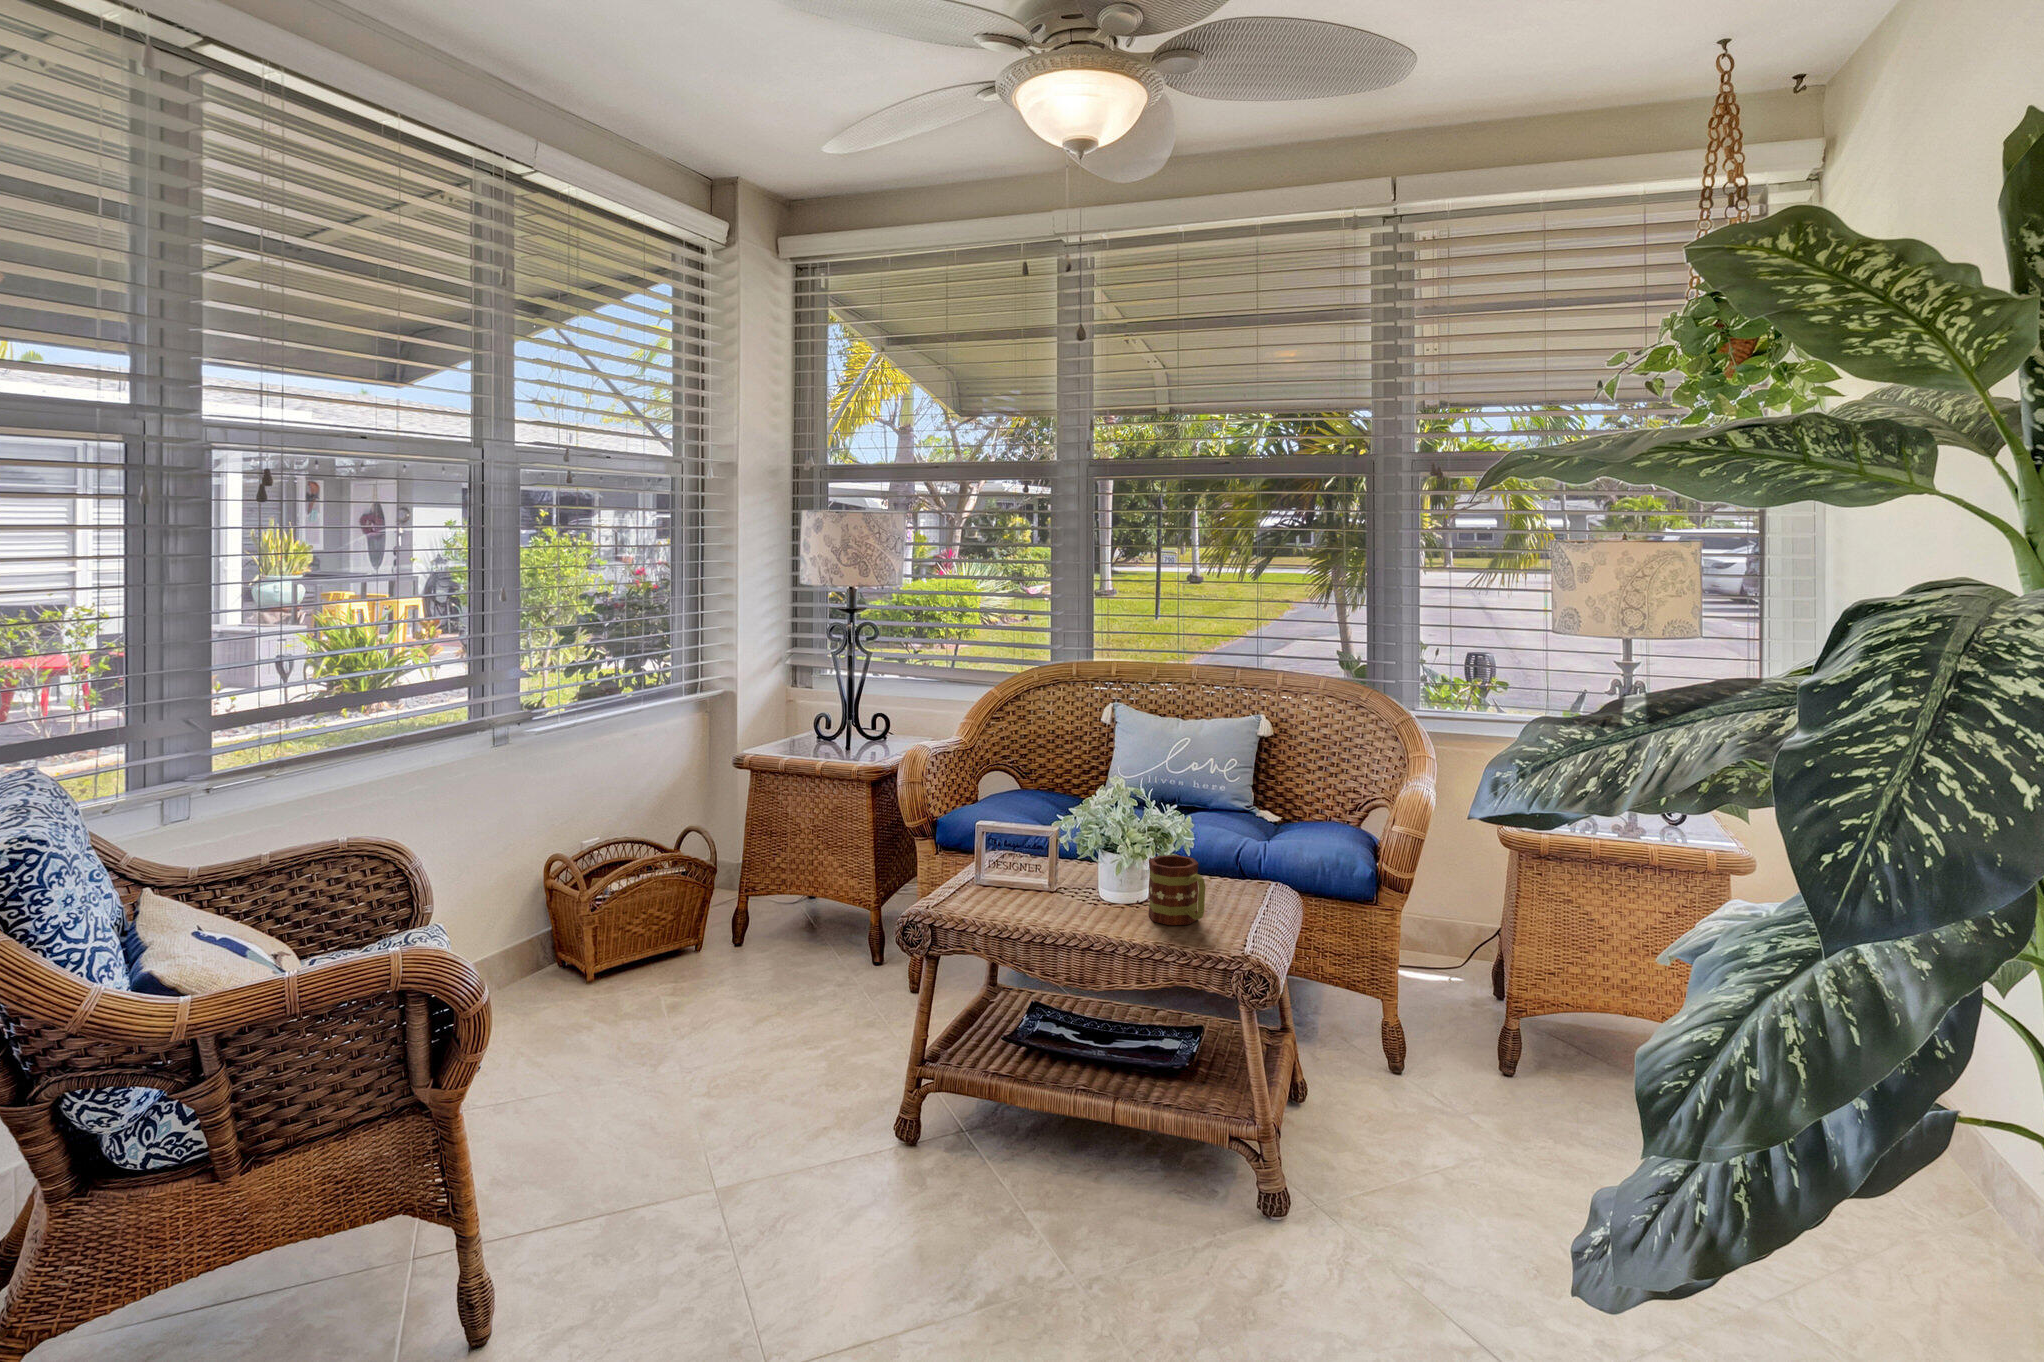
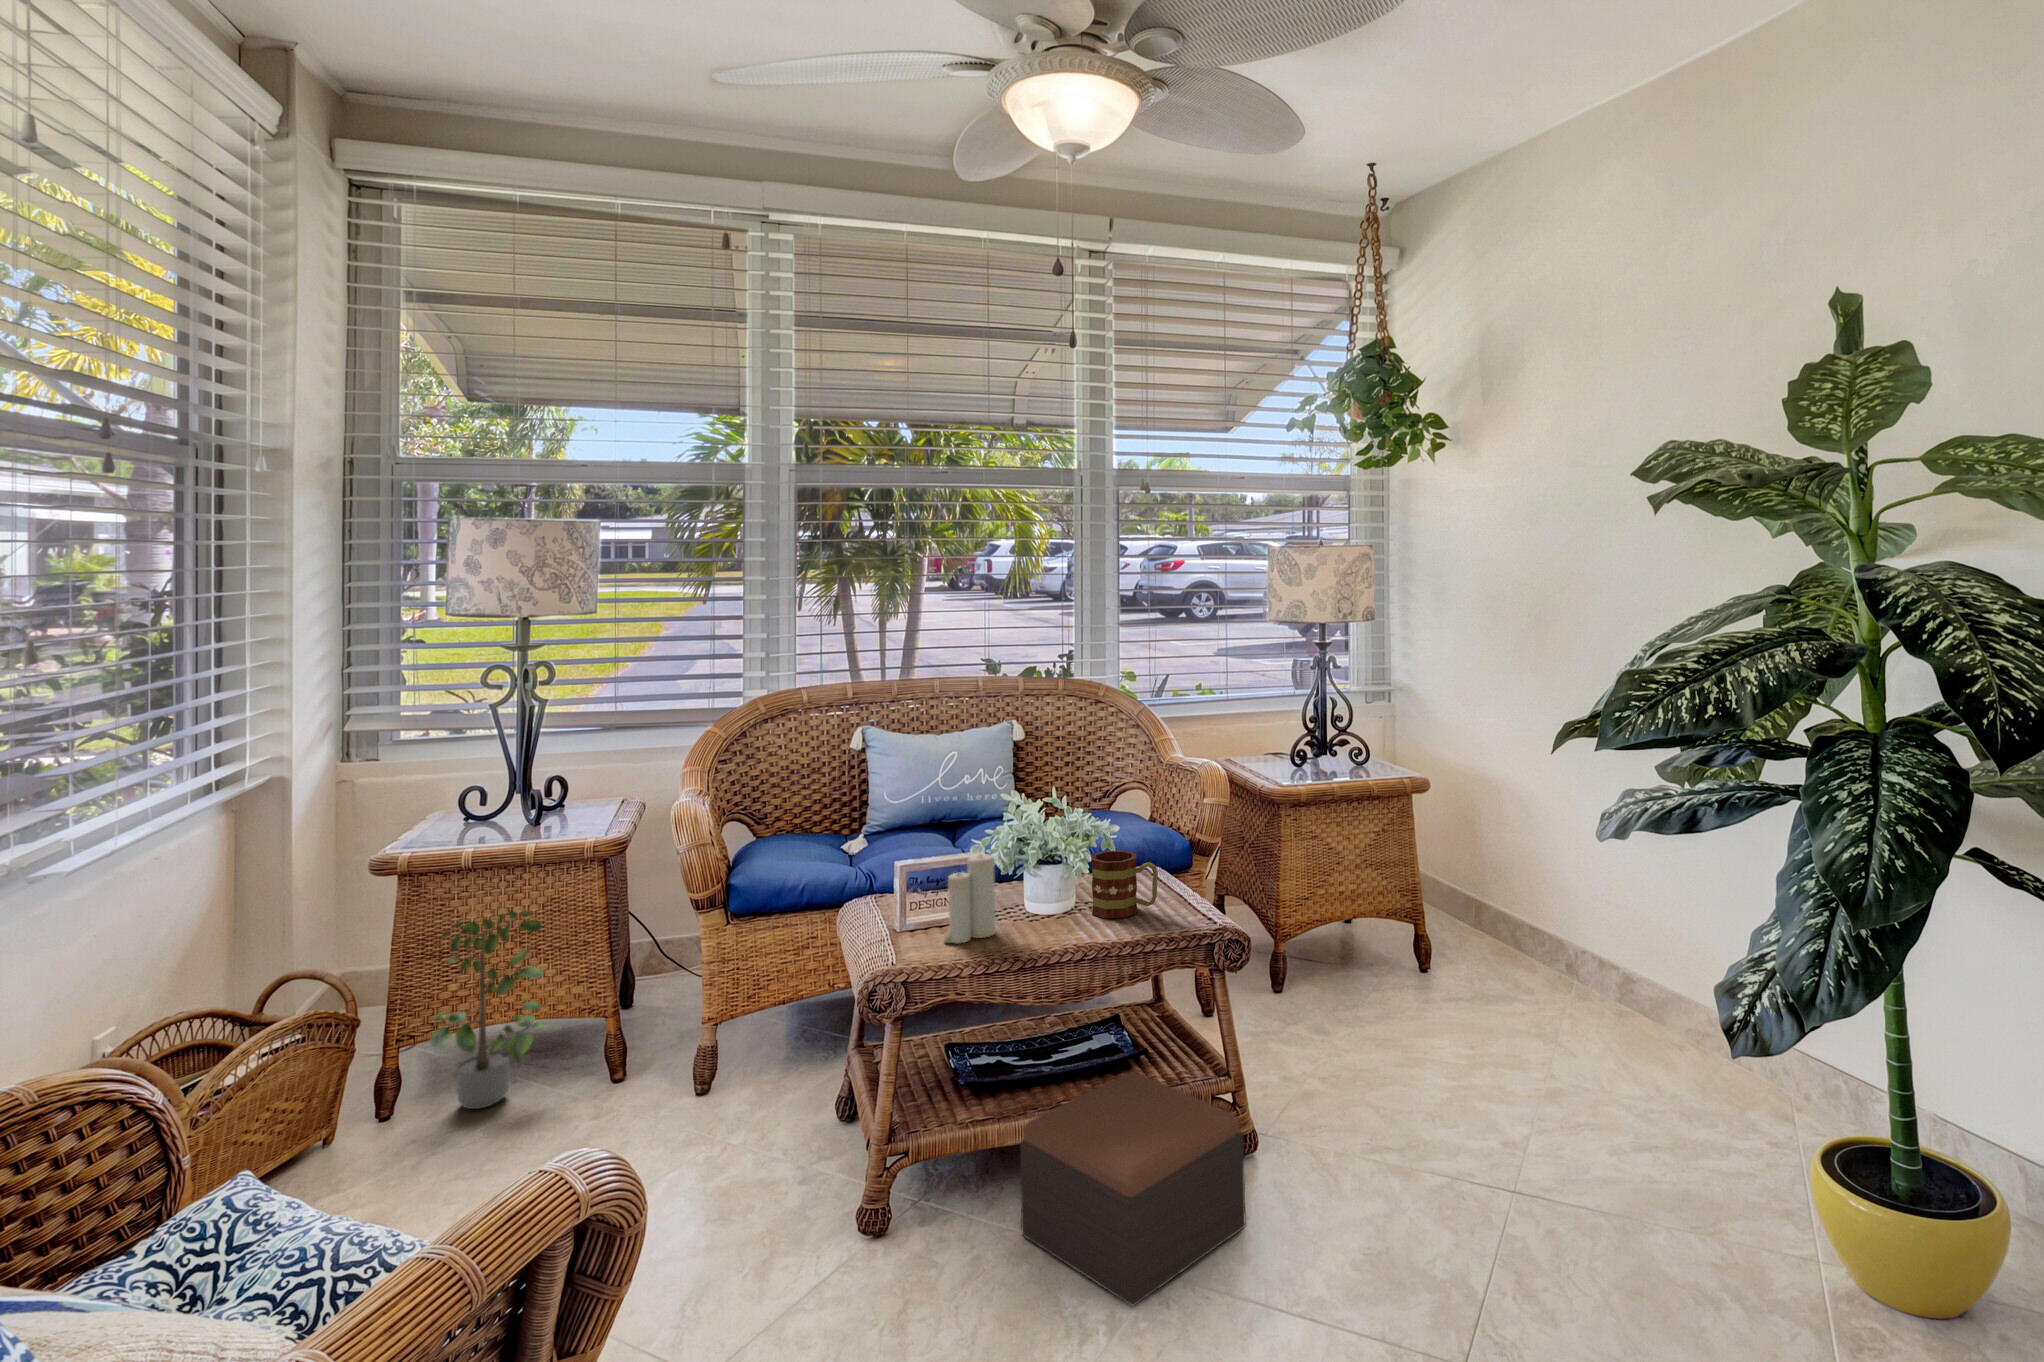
potted plant: none [751,808,836,956] -> present [430,910,558,1109]
candle: none [997,825,1054,910] -> present [944,854,995,943]
footstool: none [995,1076,1176,1278] -> present [1020,1071,1246,1306]

